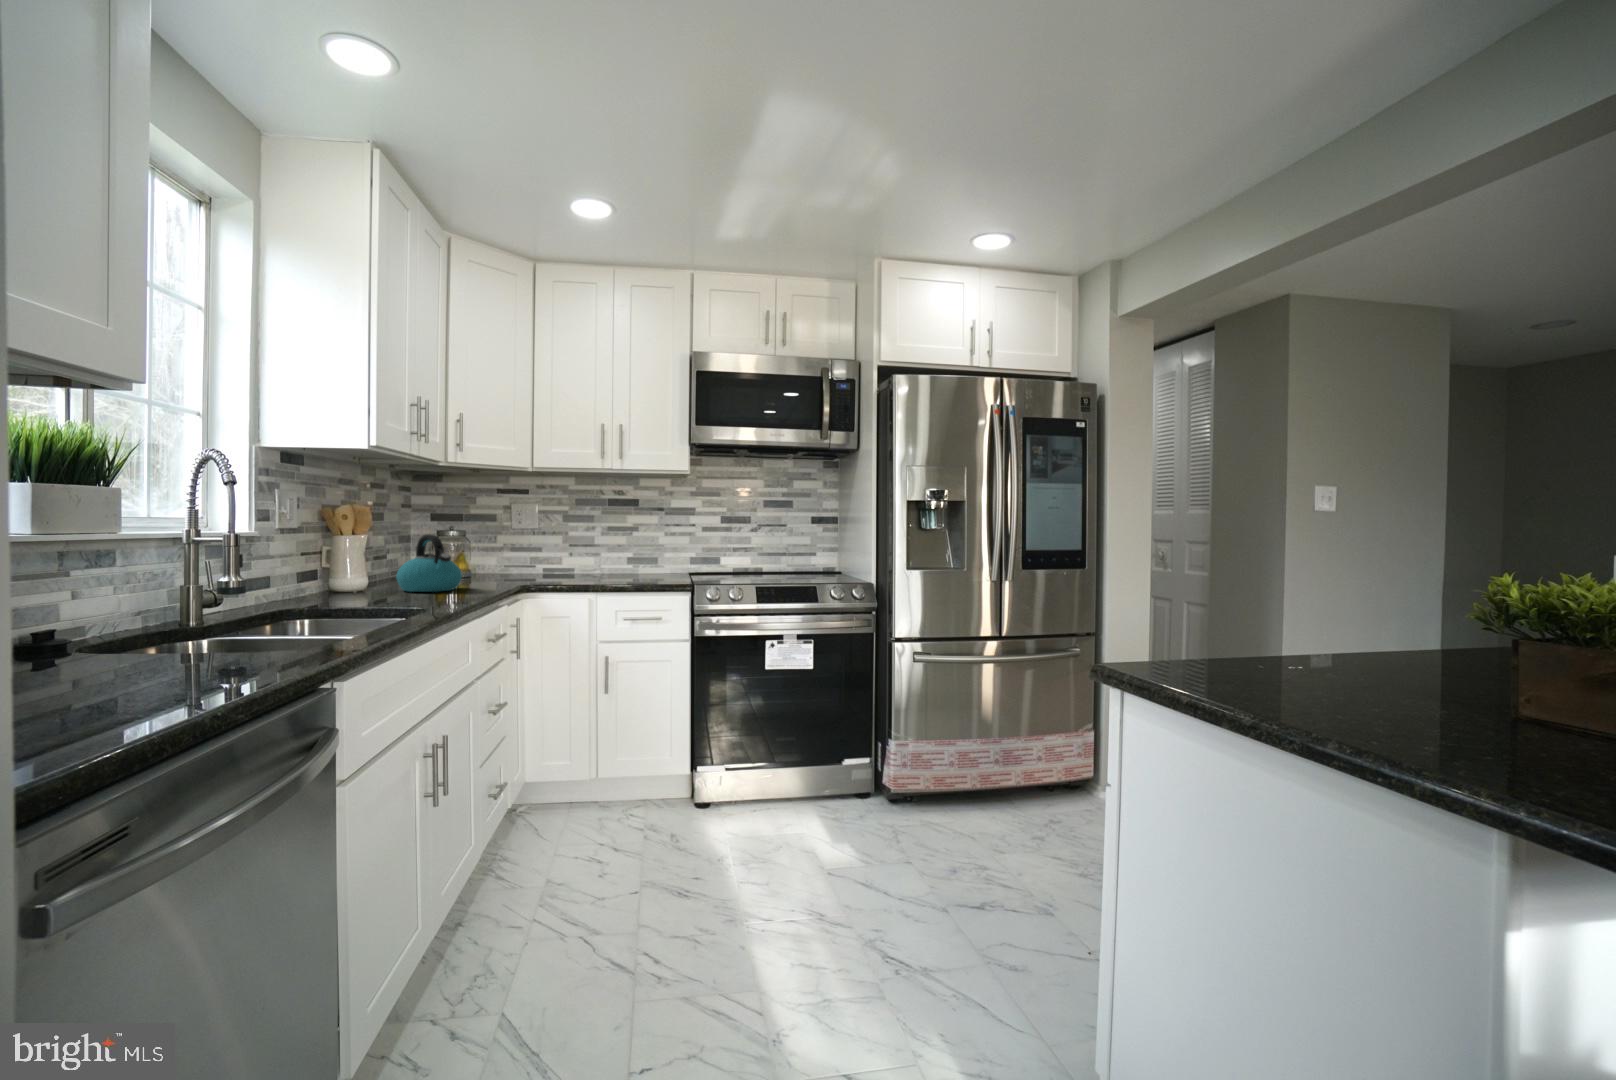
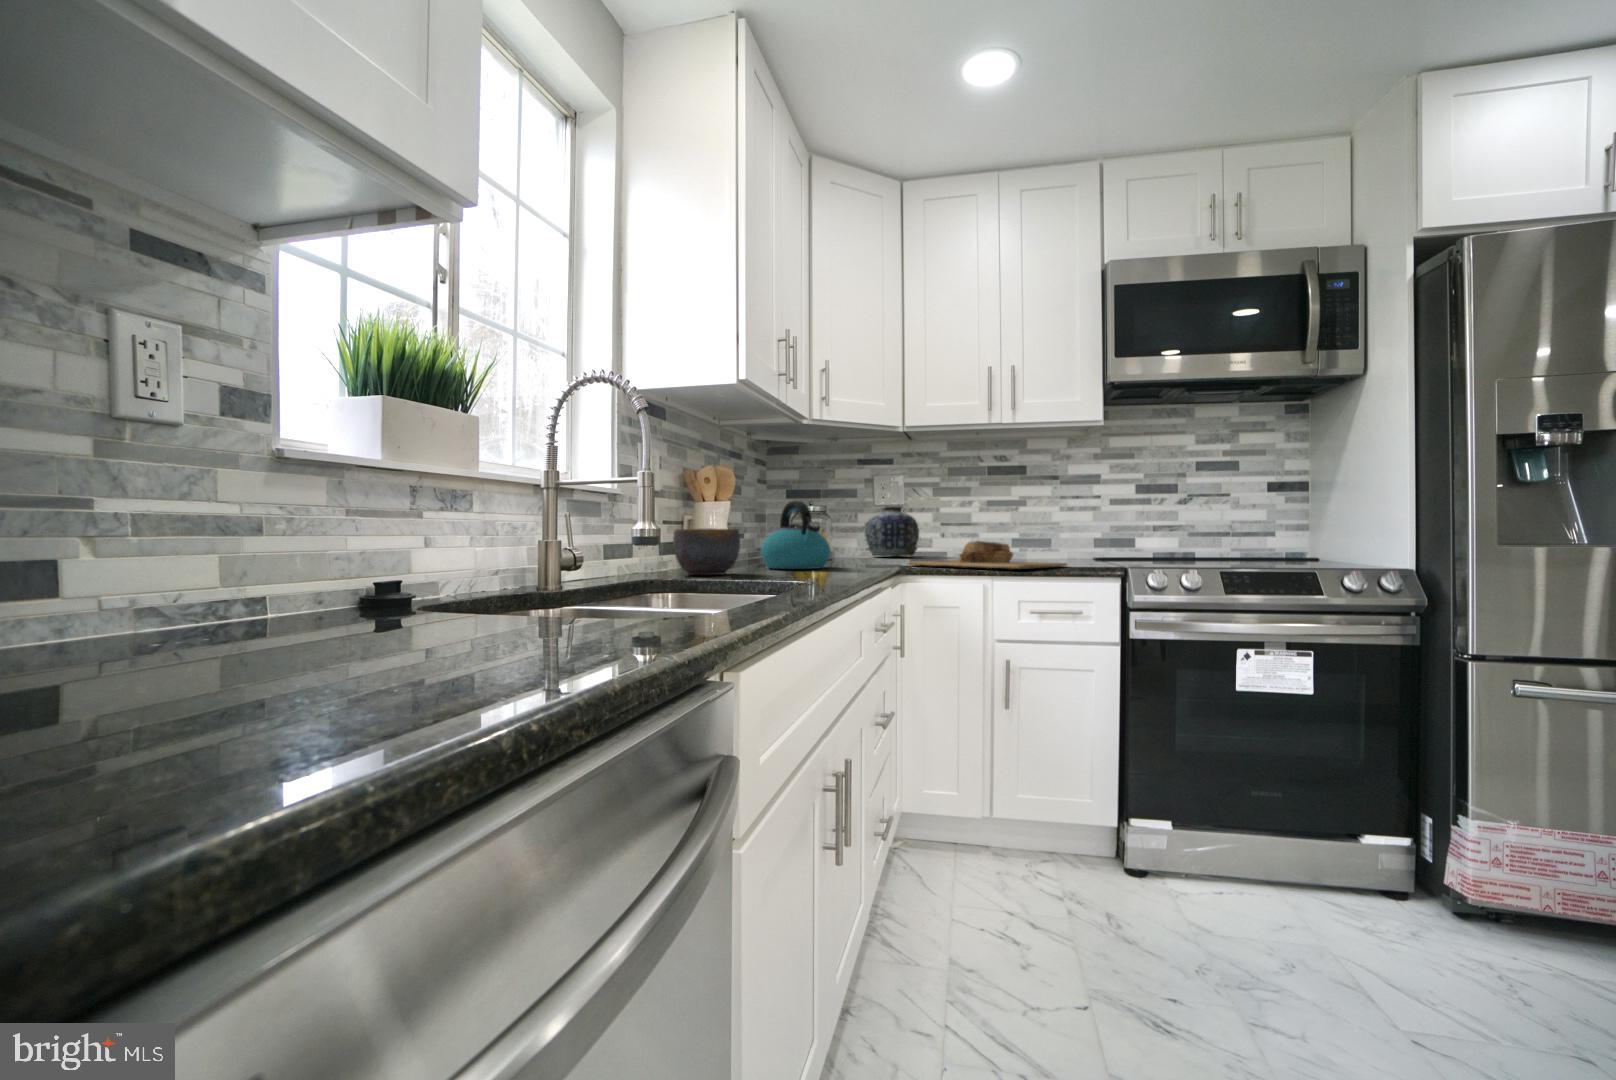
vase: none [504,530,554,572] -> present [865,506,919,556]
bowl: none [308,561,374,602] -> present [673,528,740,575]
cutting board: none [532,565,657,588] -> present [908,541,1067,569]

